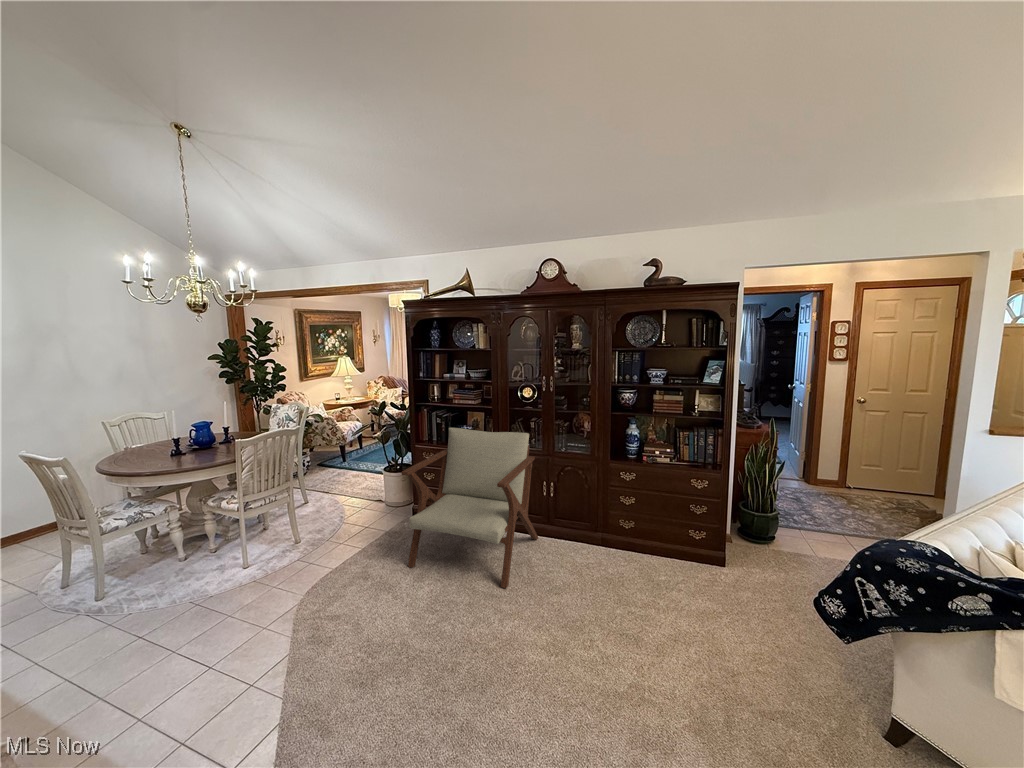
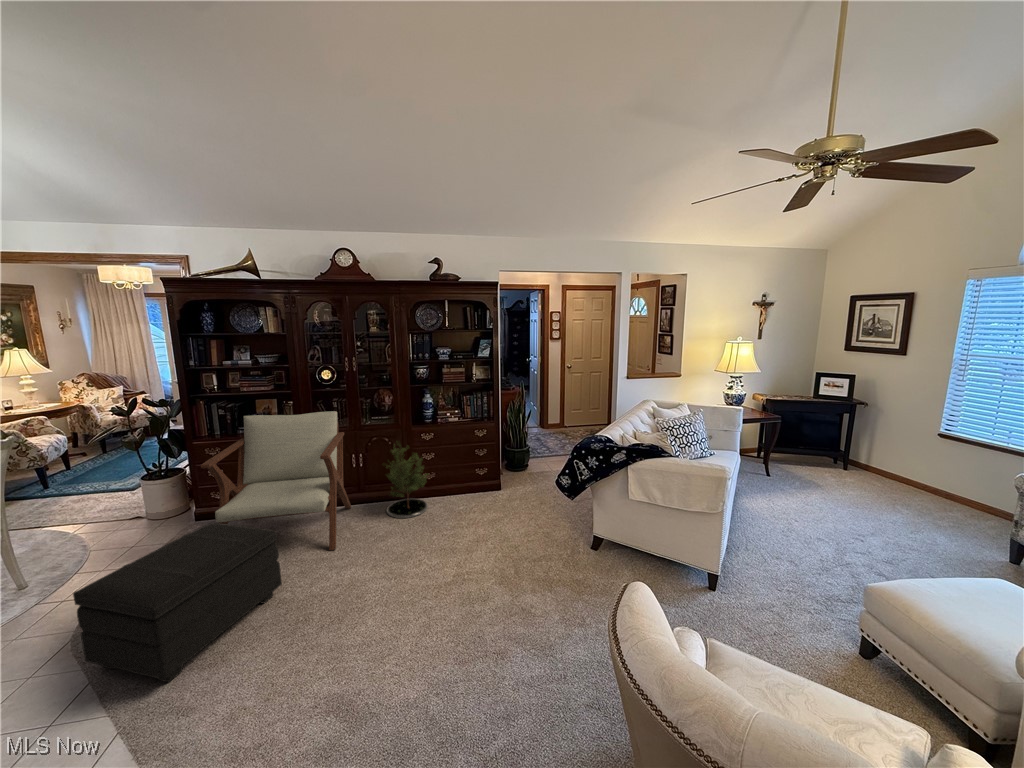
potted tree: none [570,476,625,572] -> present [387,445,428,518]
footstool: none [282,530,443,689] -> present [73,523,282,682]

